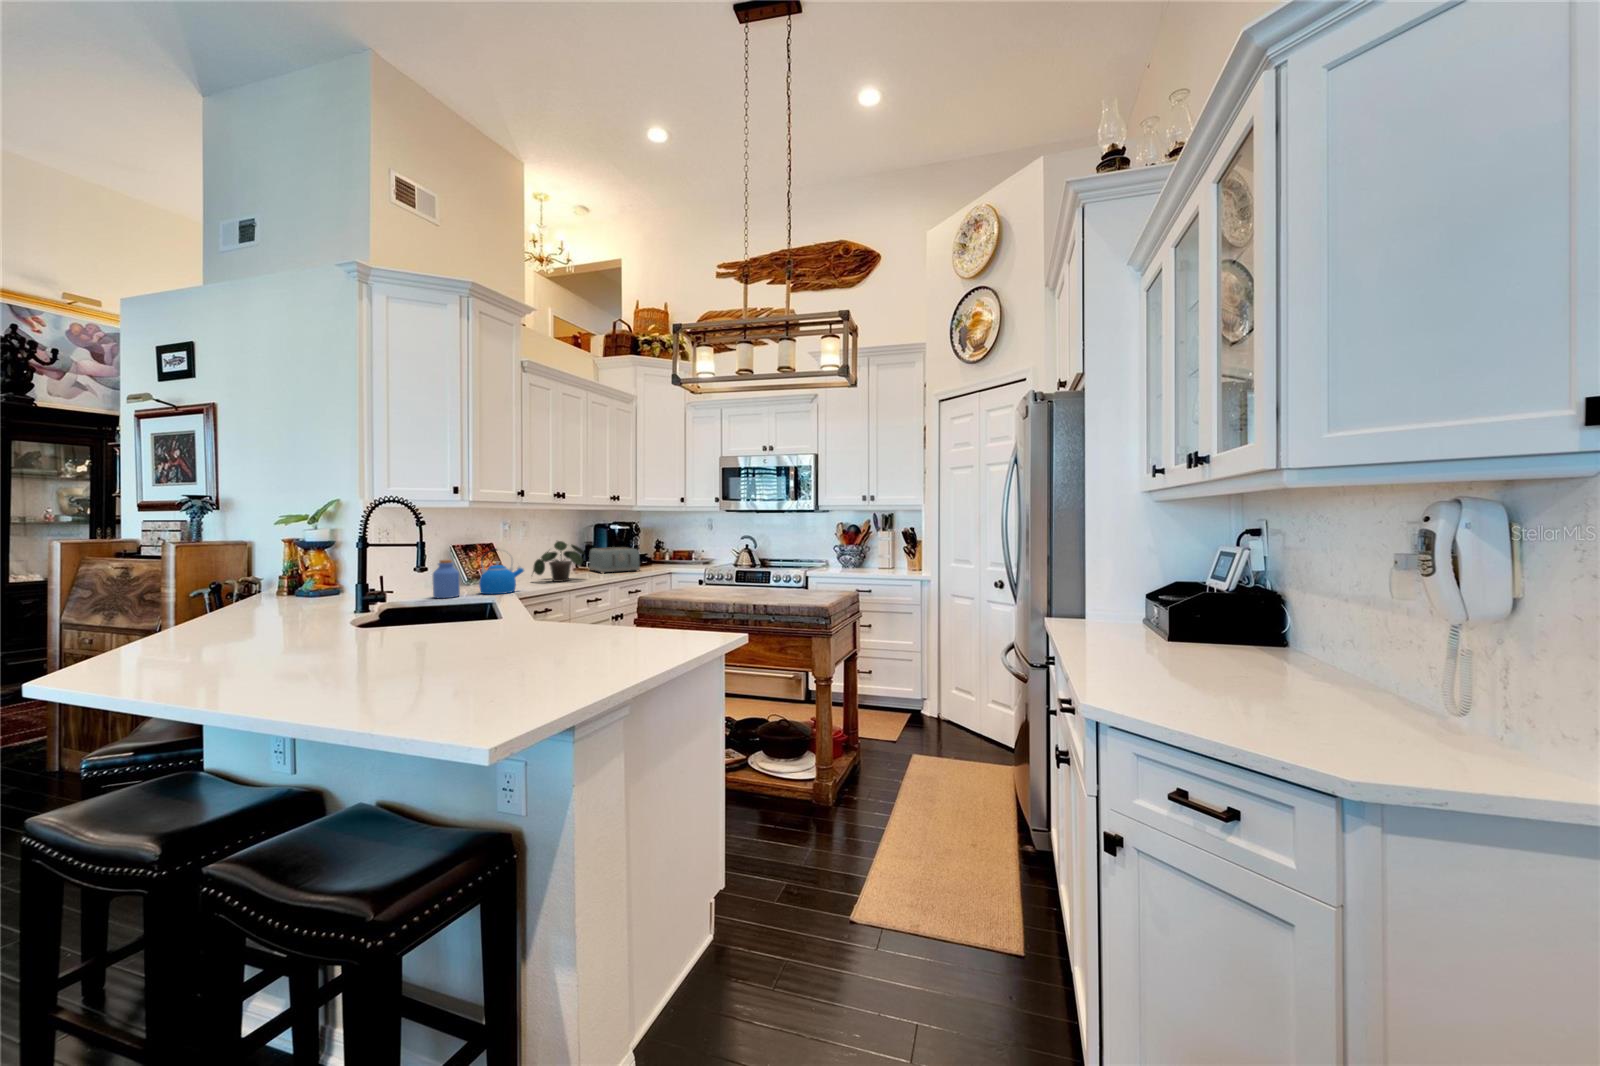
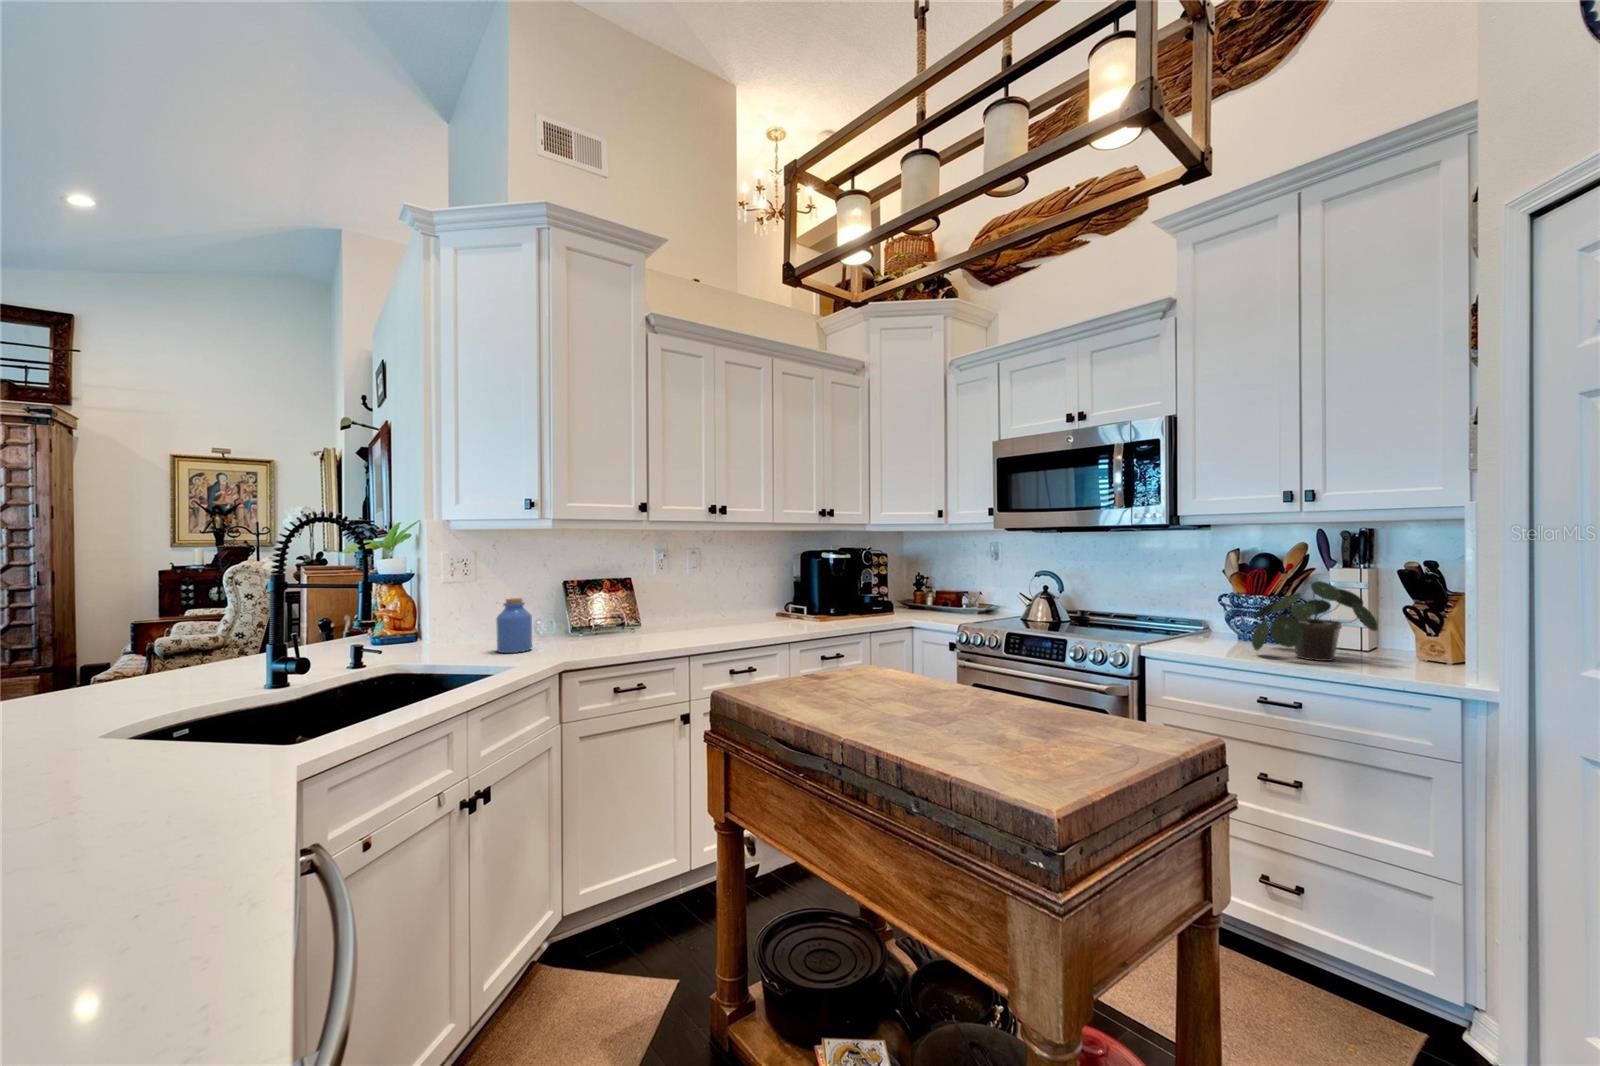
potted plant: present [533,541,584,582] -> present [1252,581,1378,661]
toaster: present [589,547,640,574] -> none [791,584,852,623]
kettle: present [479,549,524,594] -> none [558,584,619,652]

